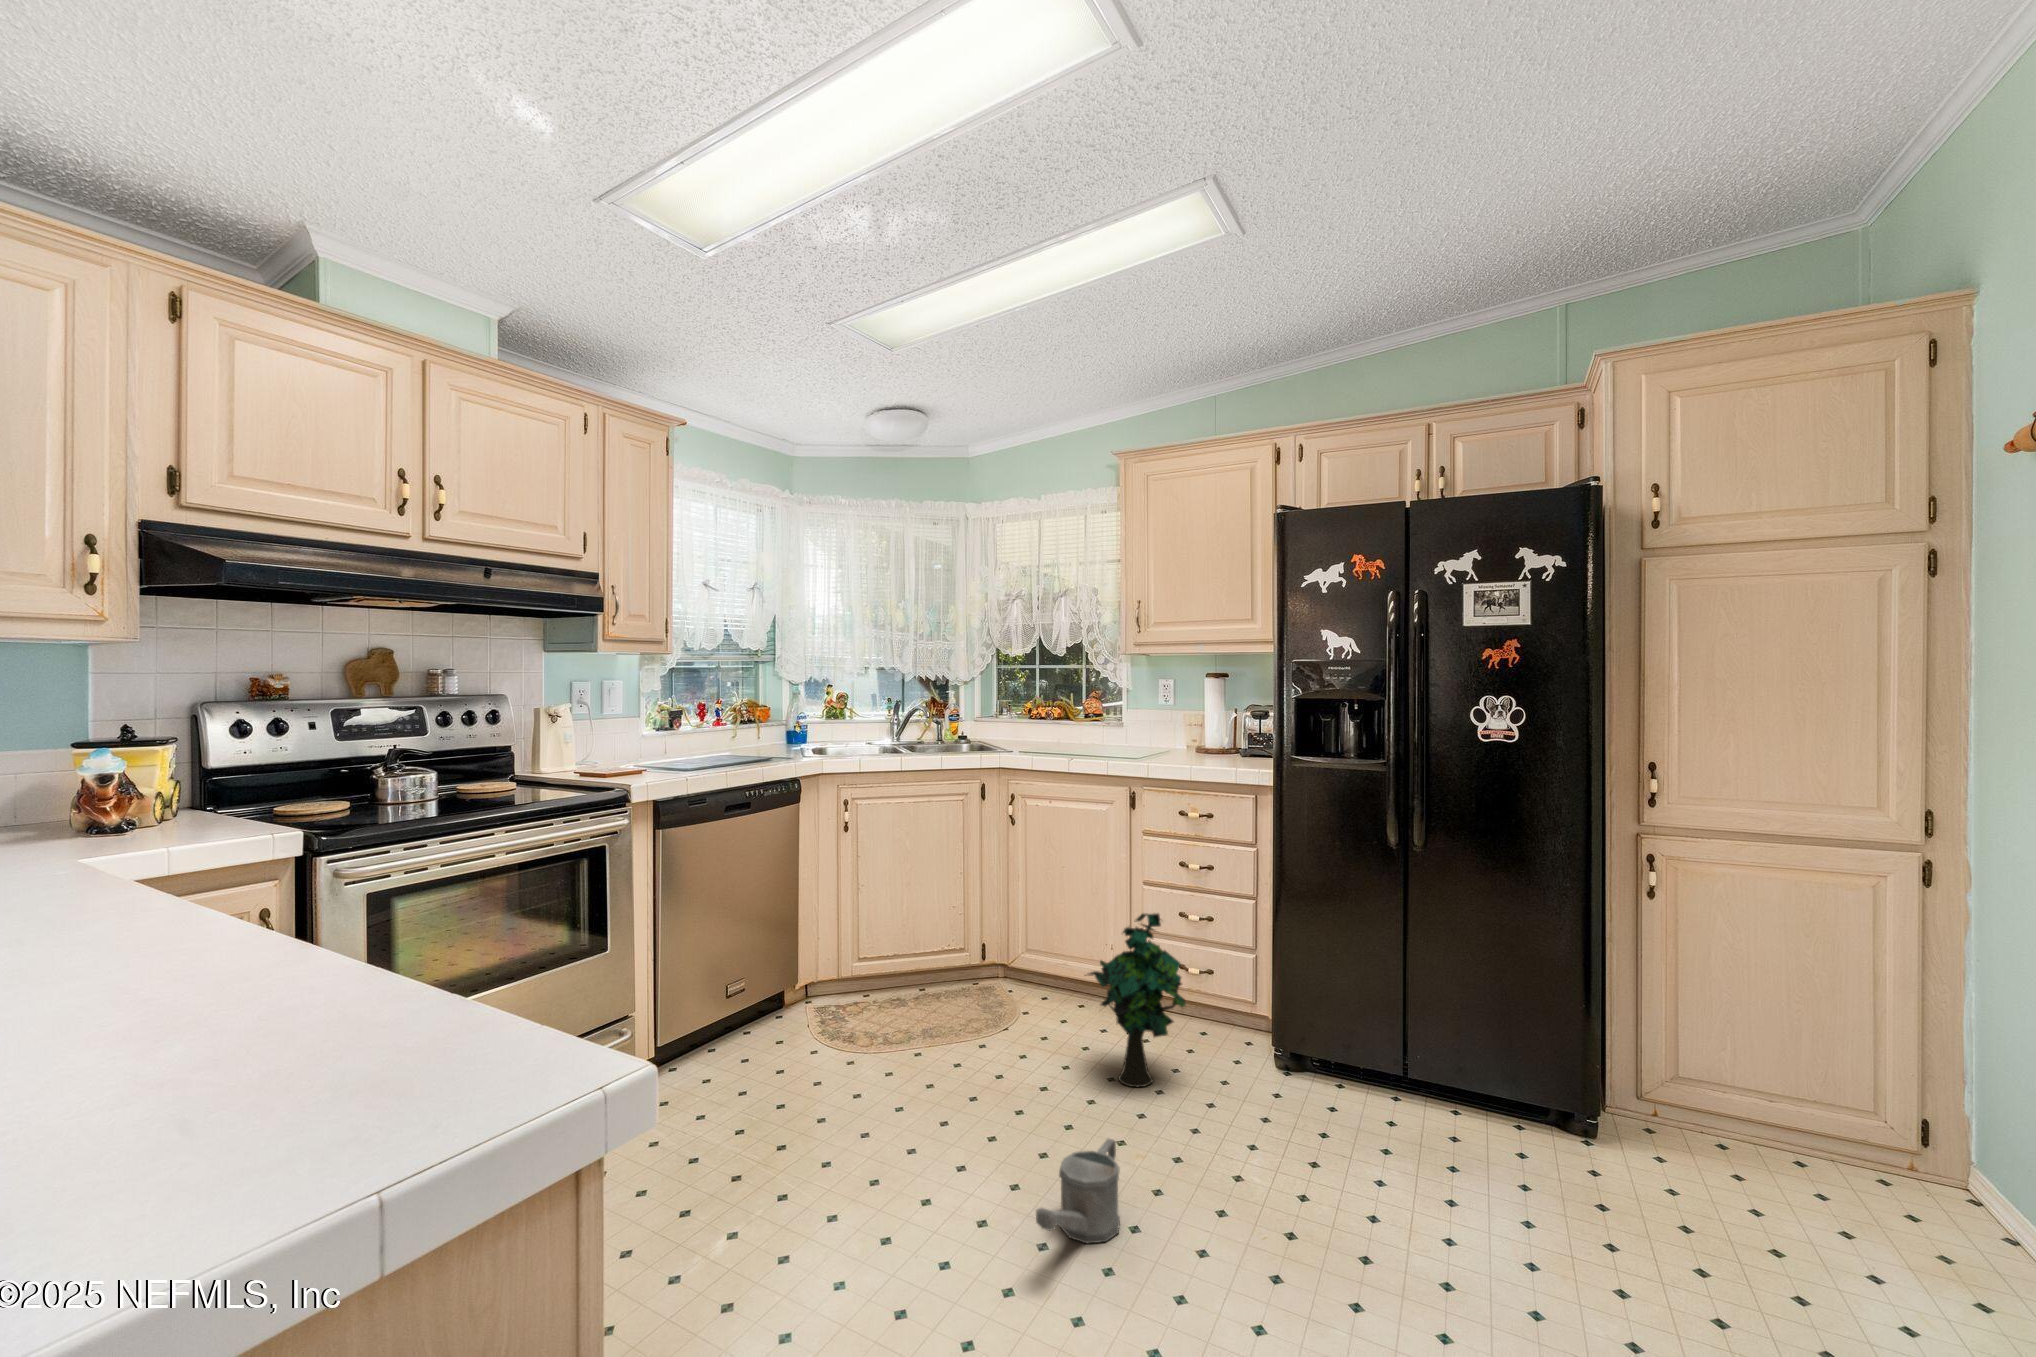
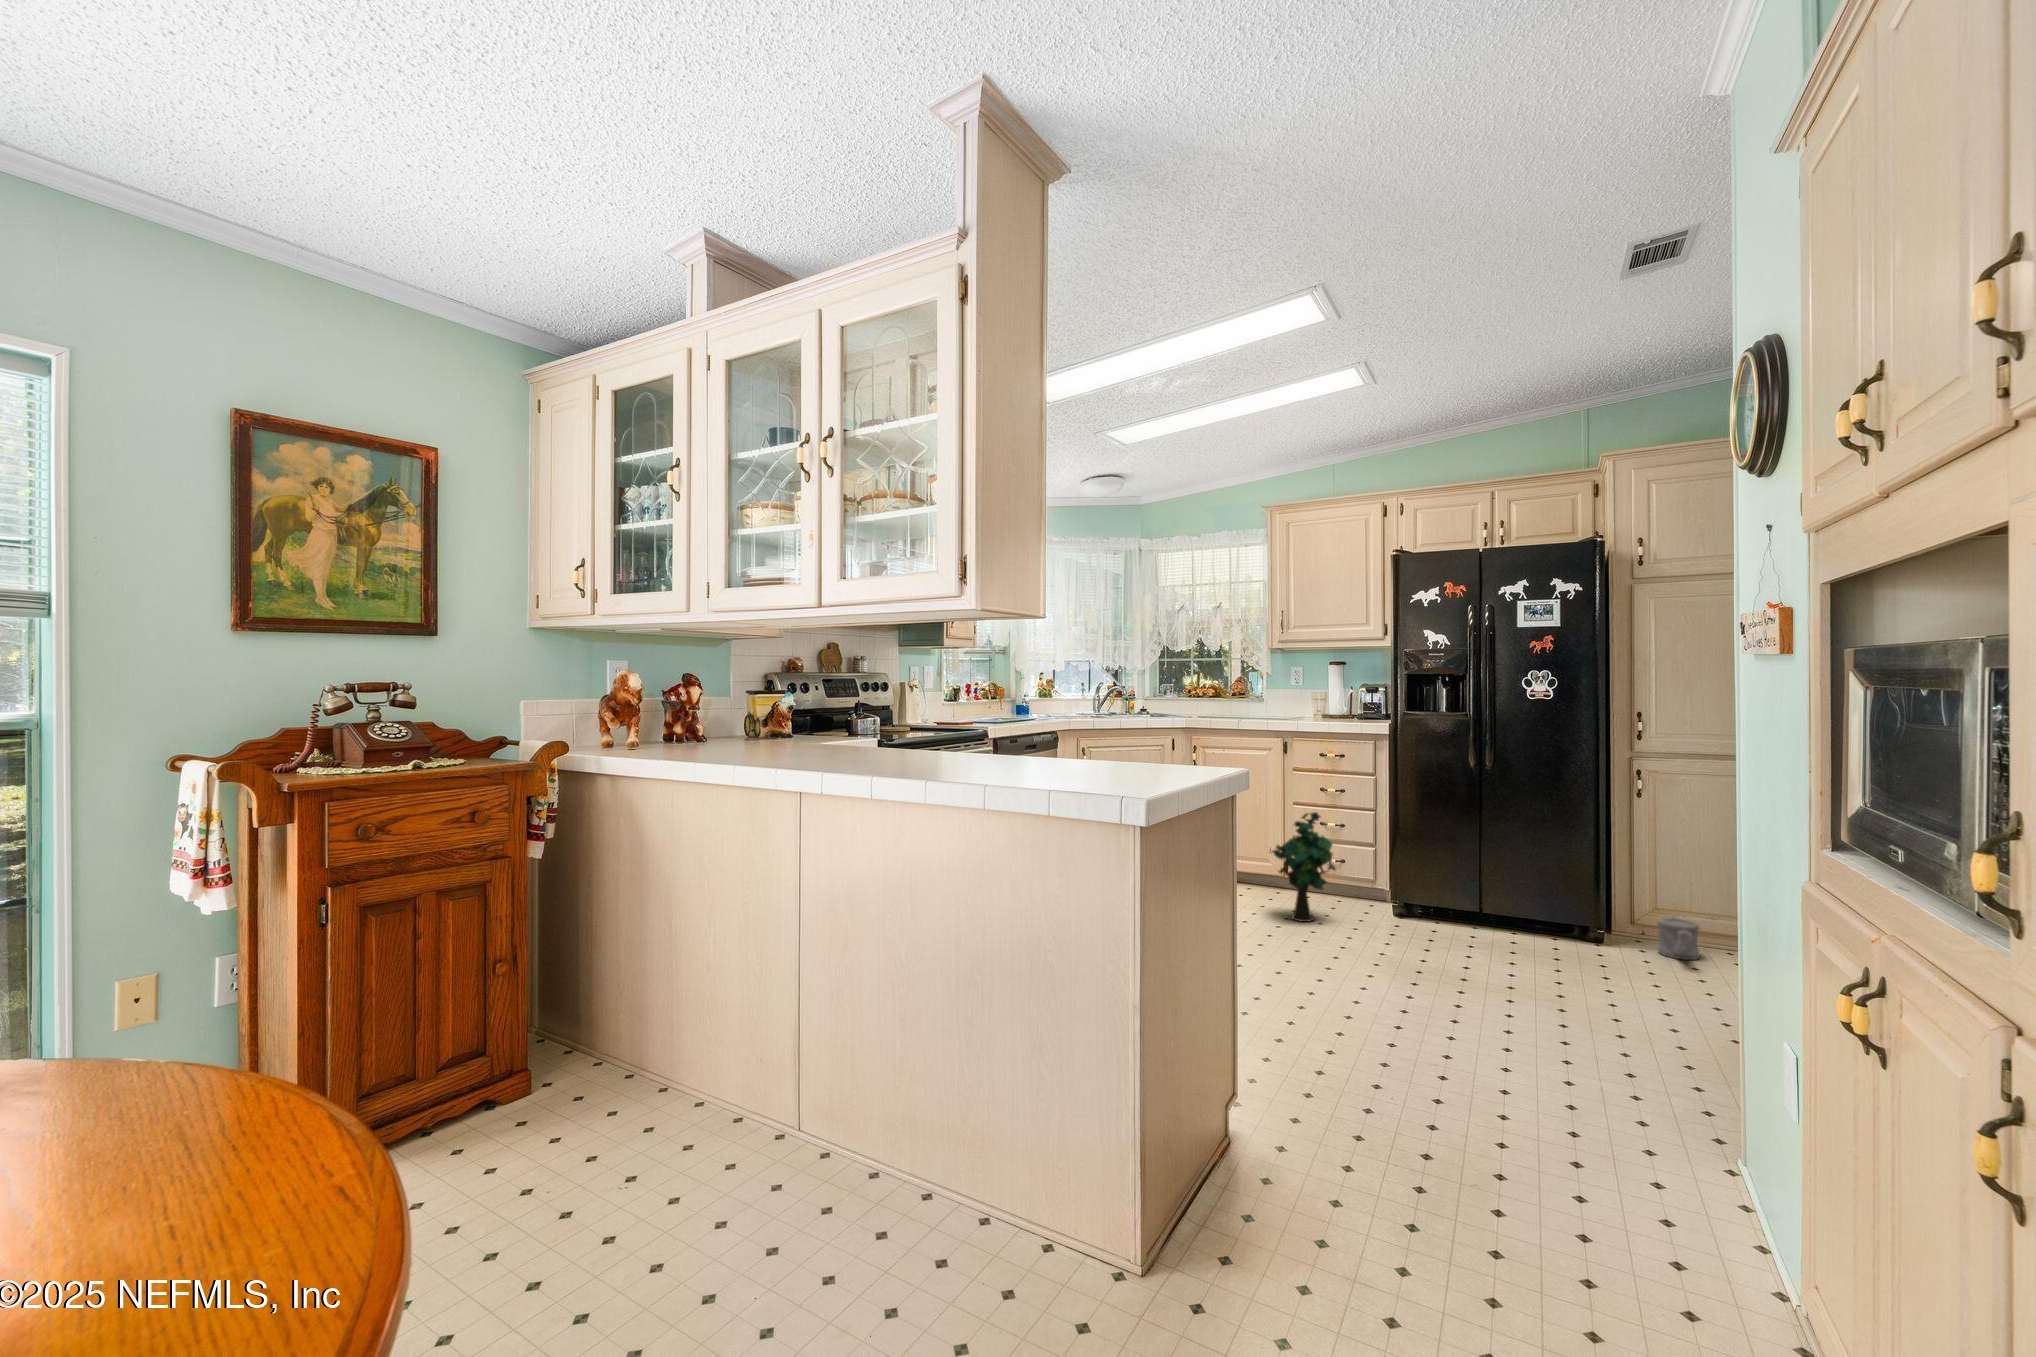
watering can: present [1036,1139,1120,1243] -> present [1658,915,1700,960]

